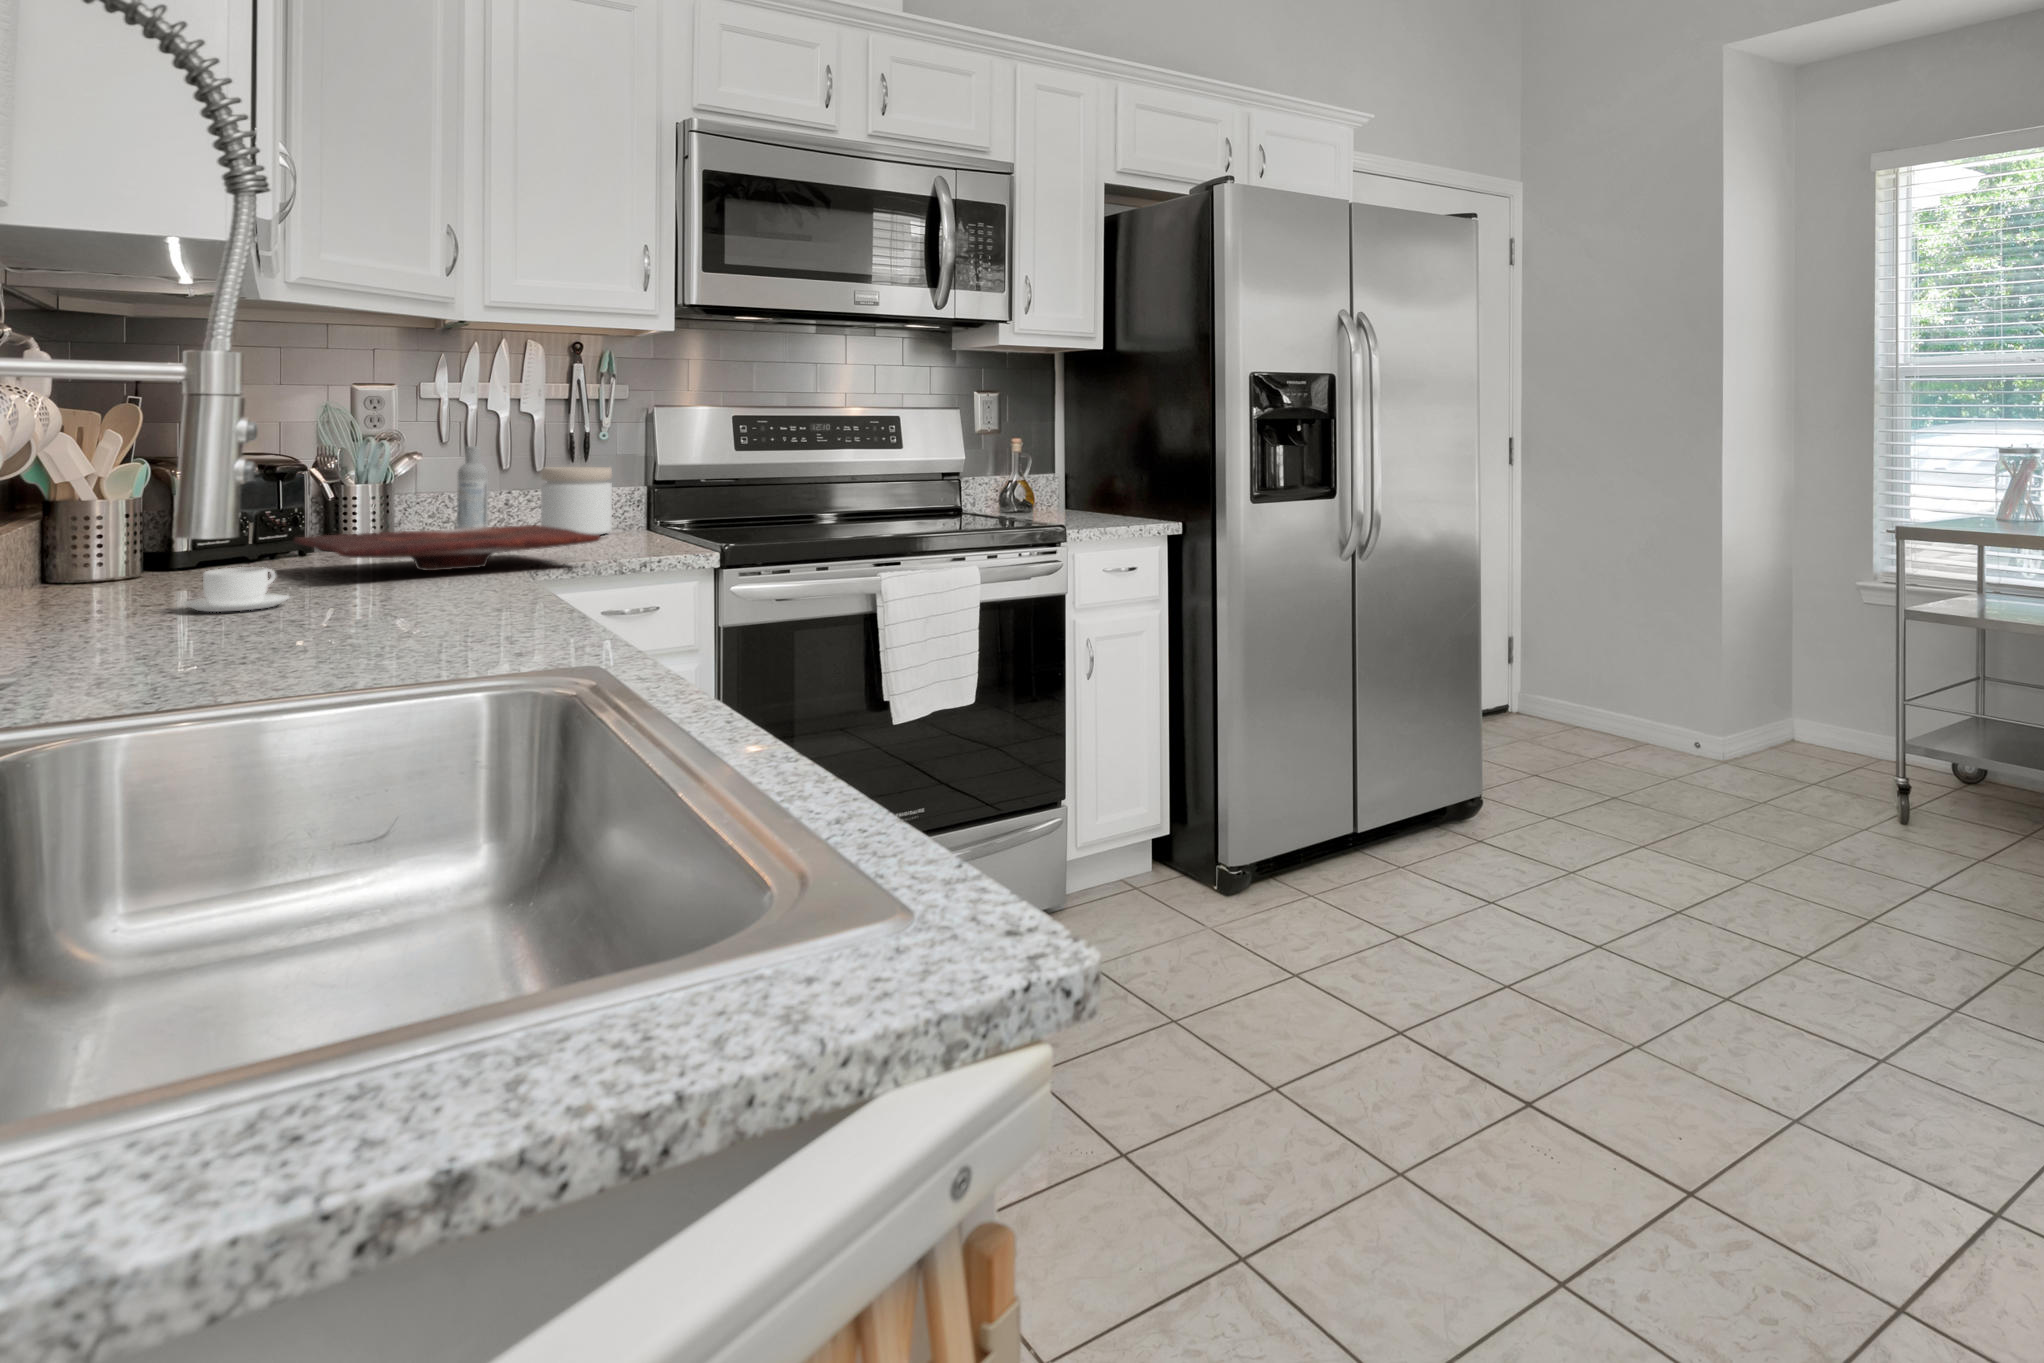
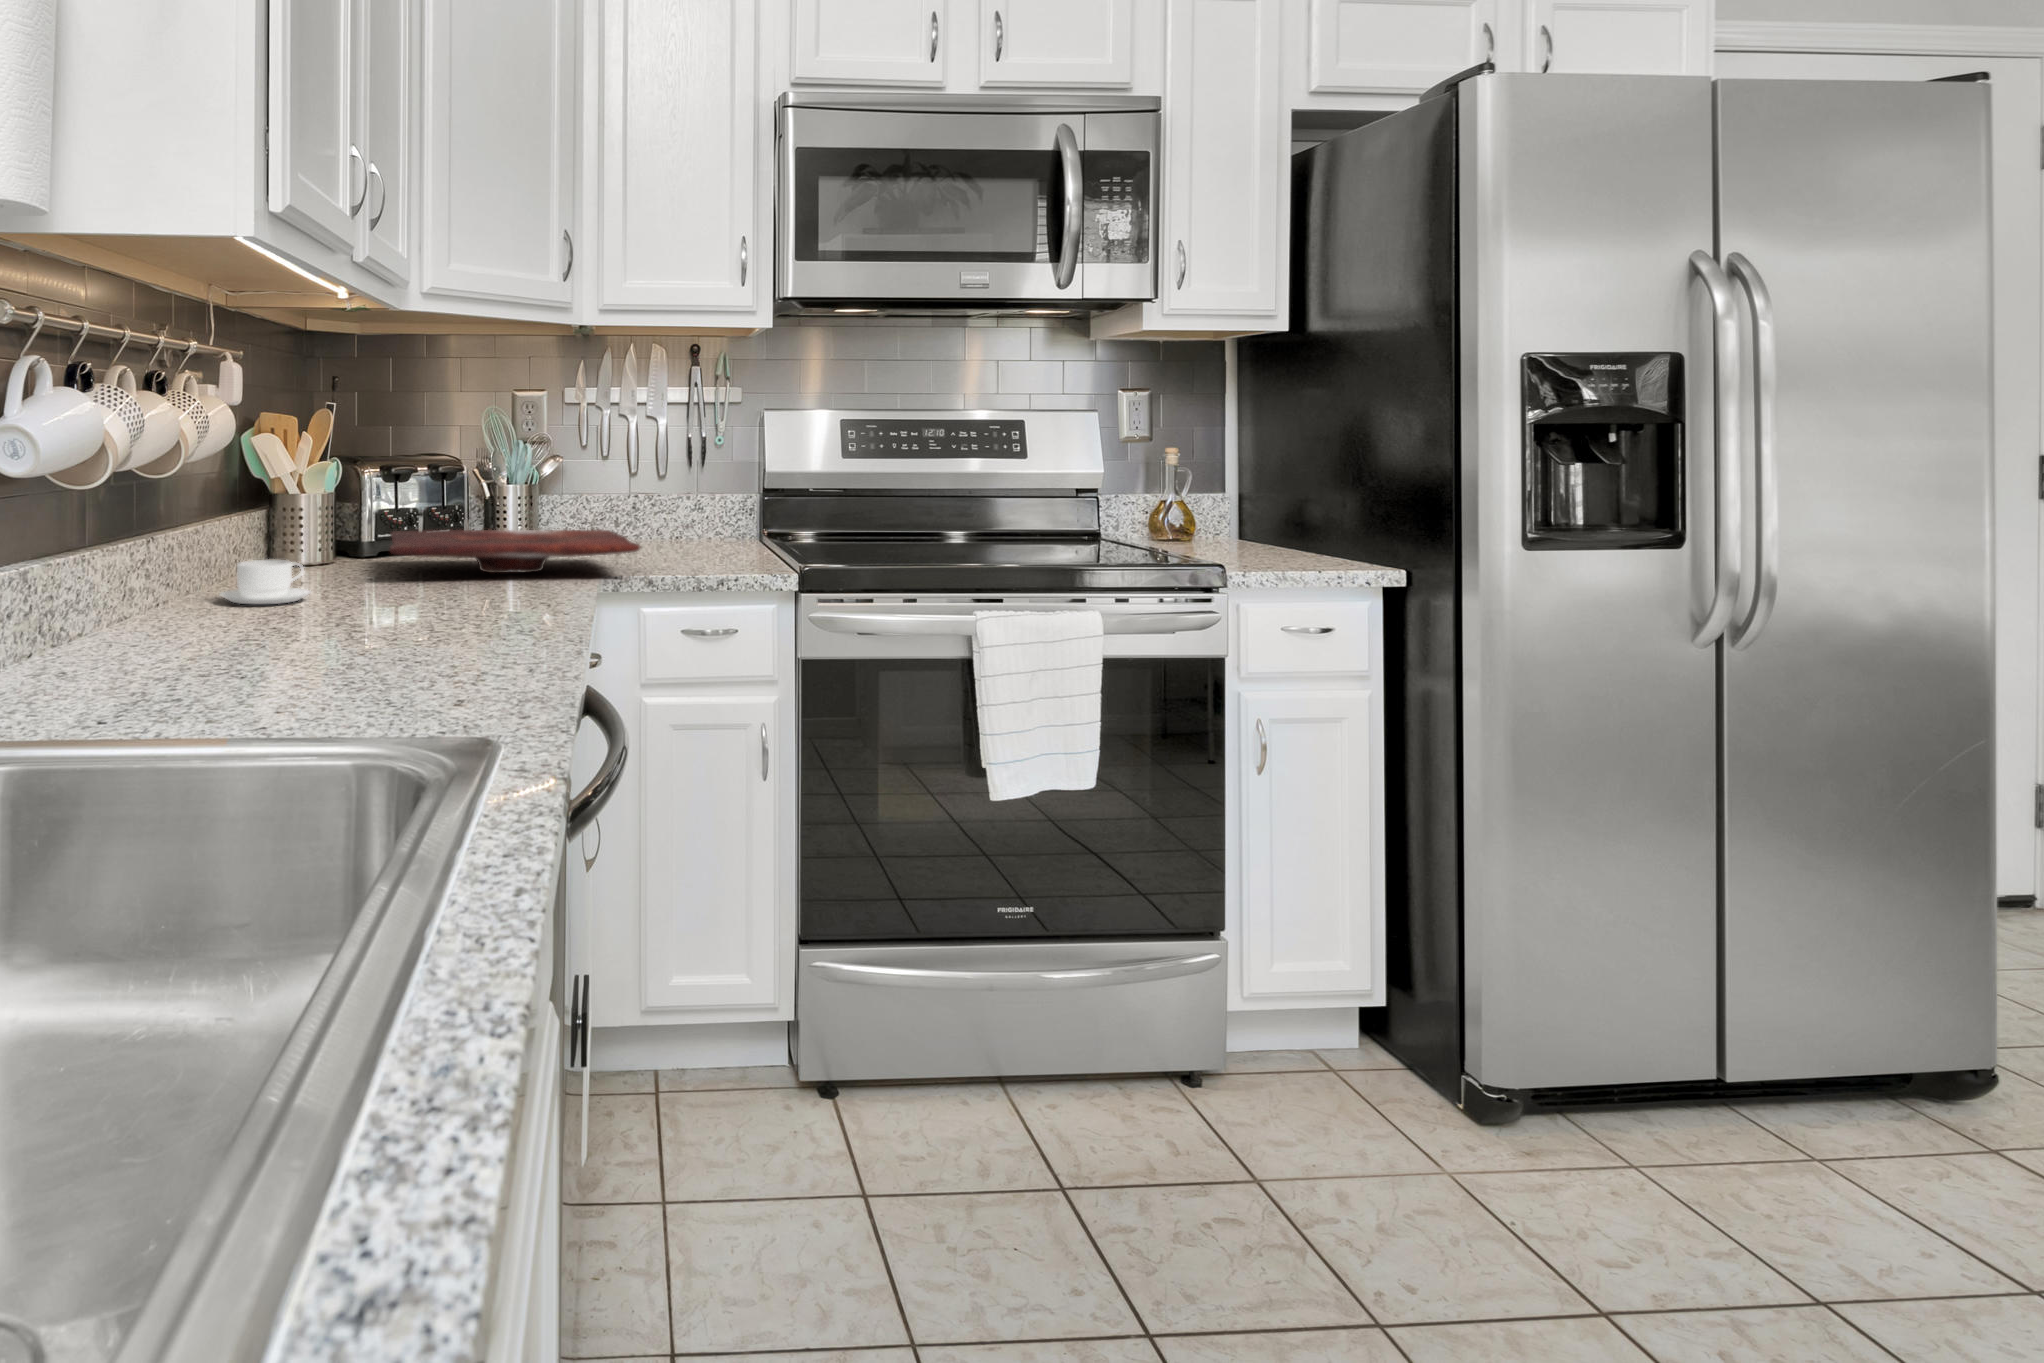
bottle: present [457,446,488,529] -> none [574,448,601,541]
jar: present [541,467,612,535] -> none [648,471,714,543]

